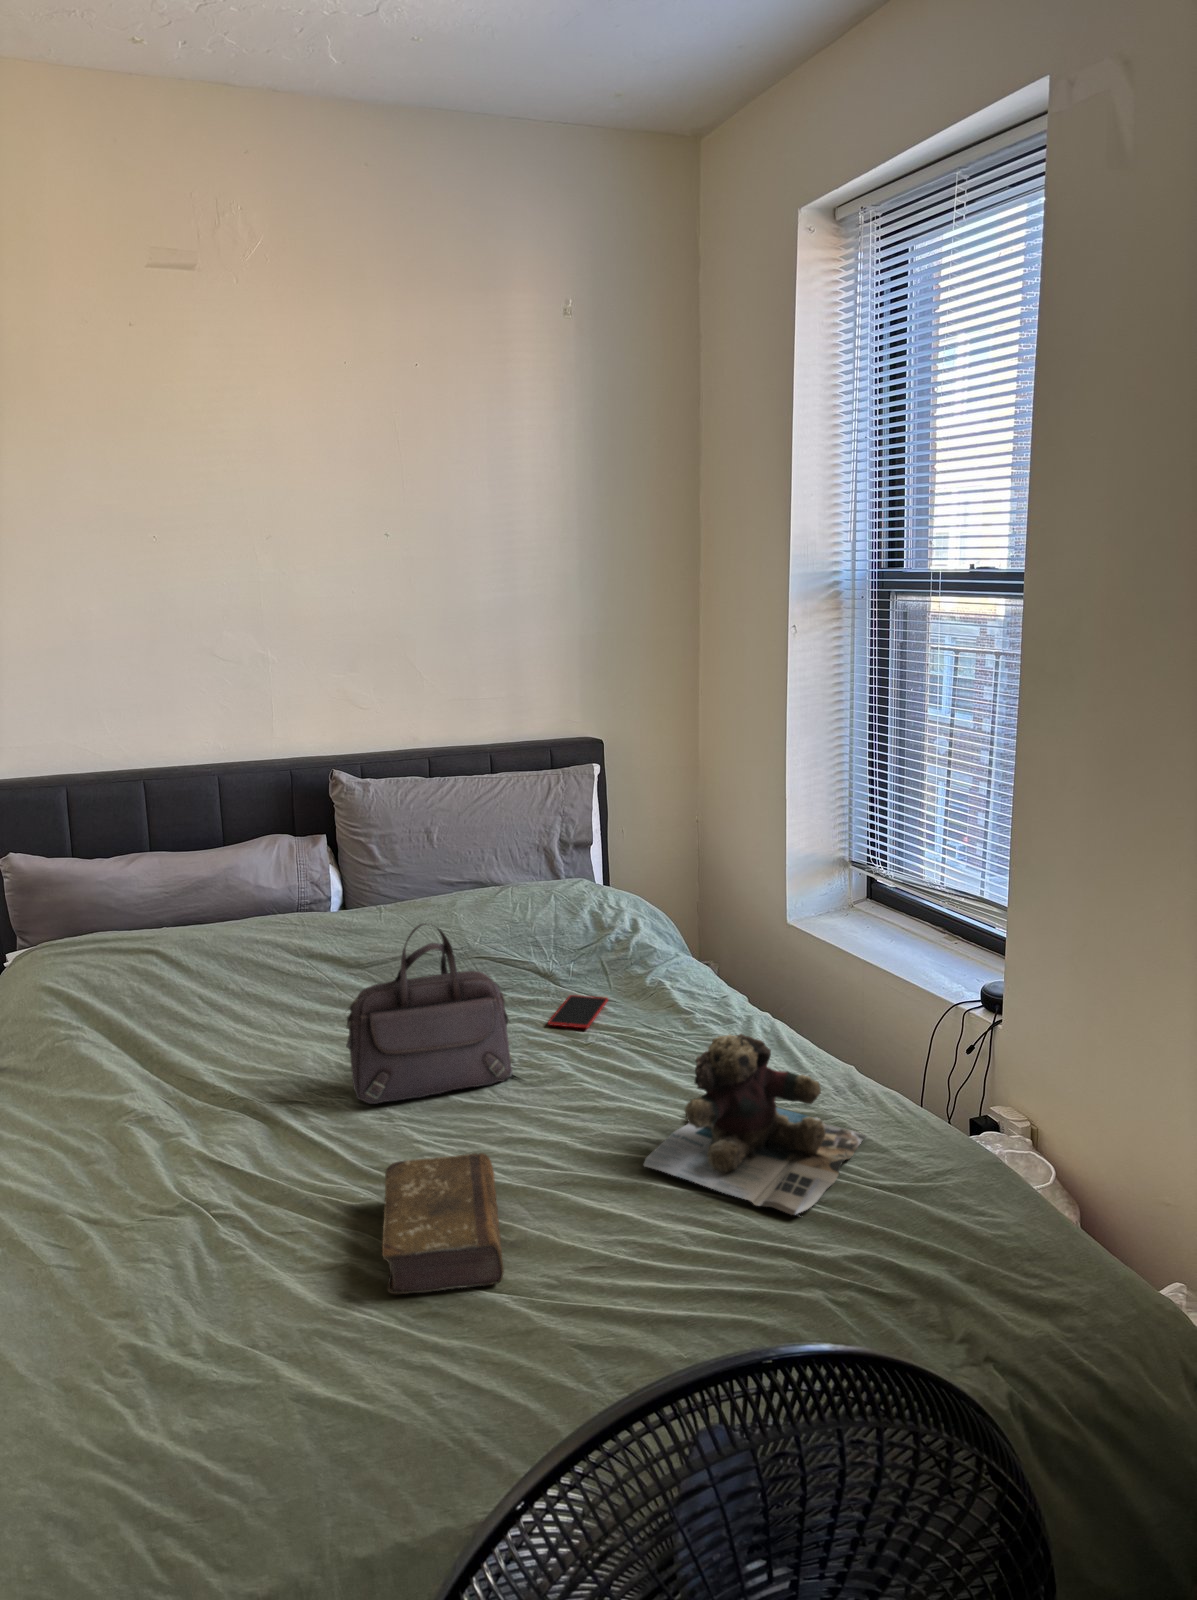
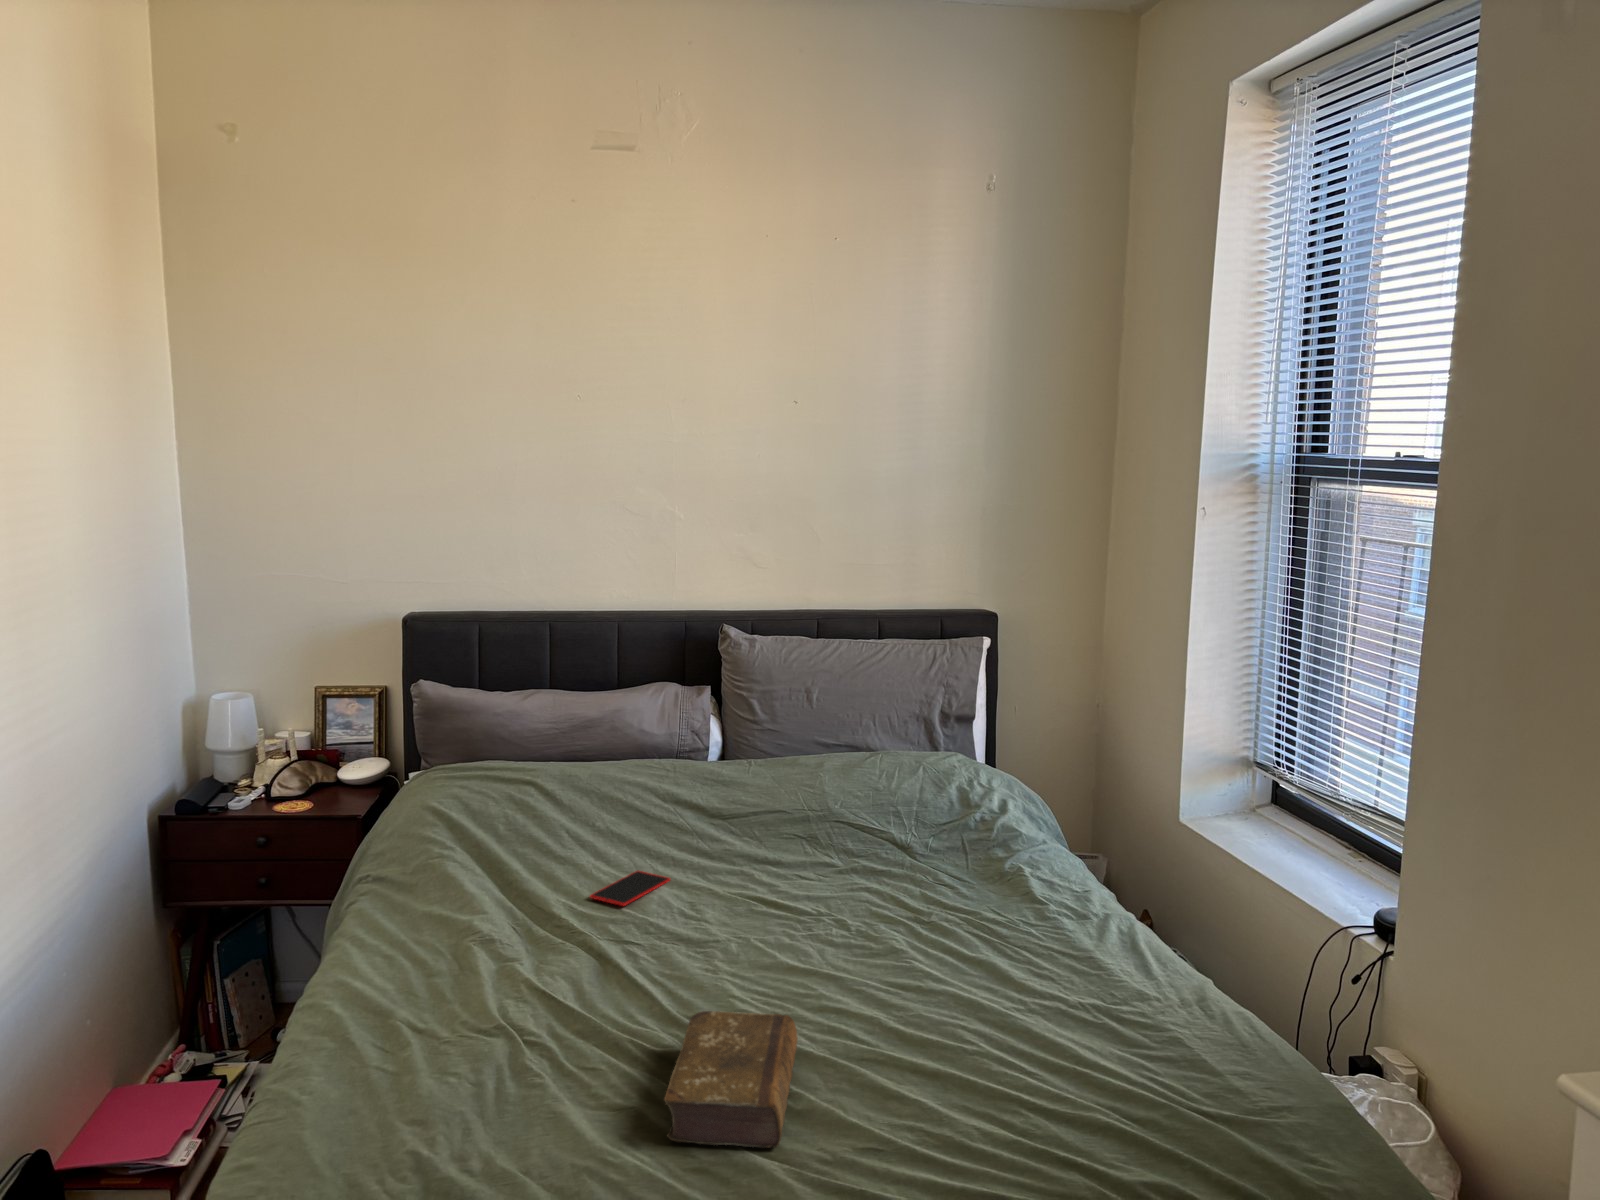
handbag: present [346,923,512,1104] -> none [682,780,846,953]
smartphone: present [548,995,608,1028] -> present [590,871,670,906]
teddy bear: present [644,1034,866,1215] -> none [952,927,1202,1133]

